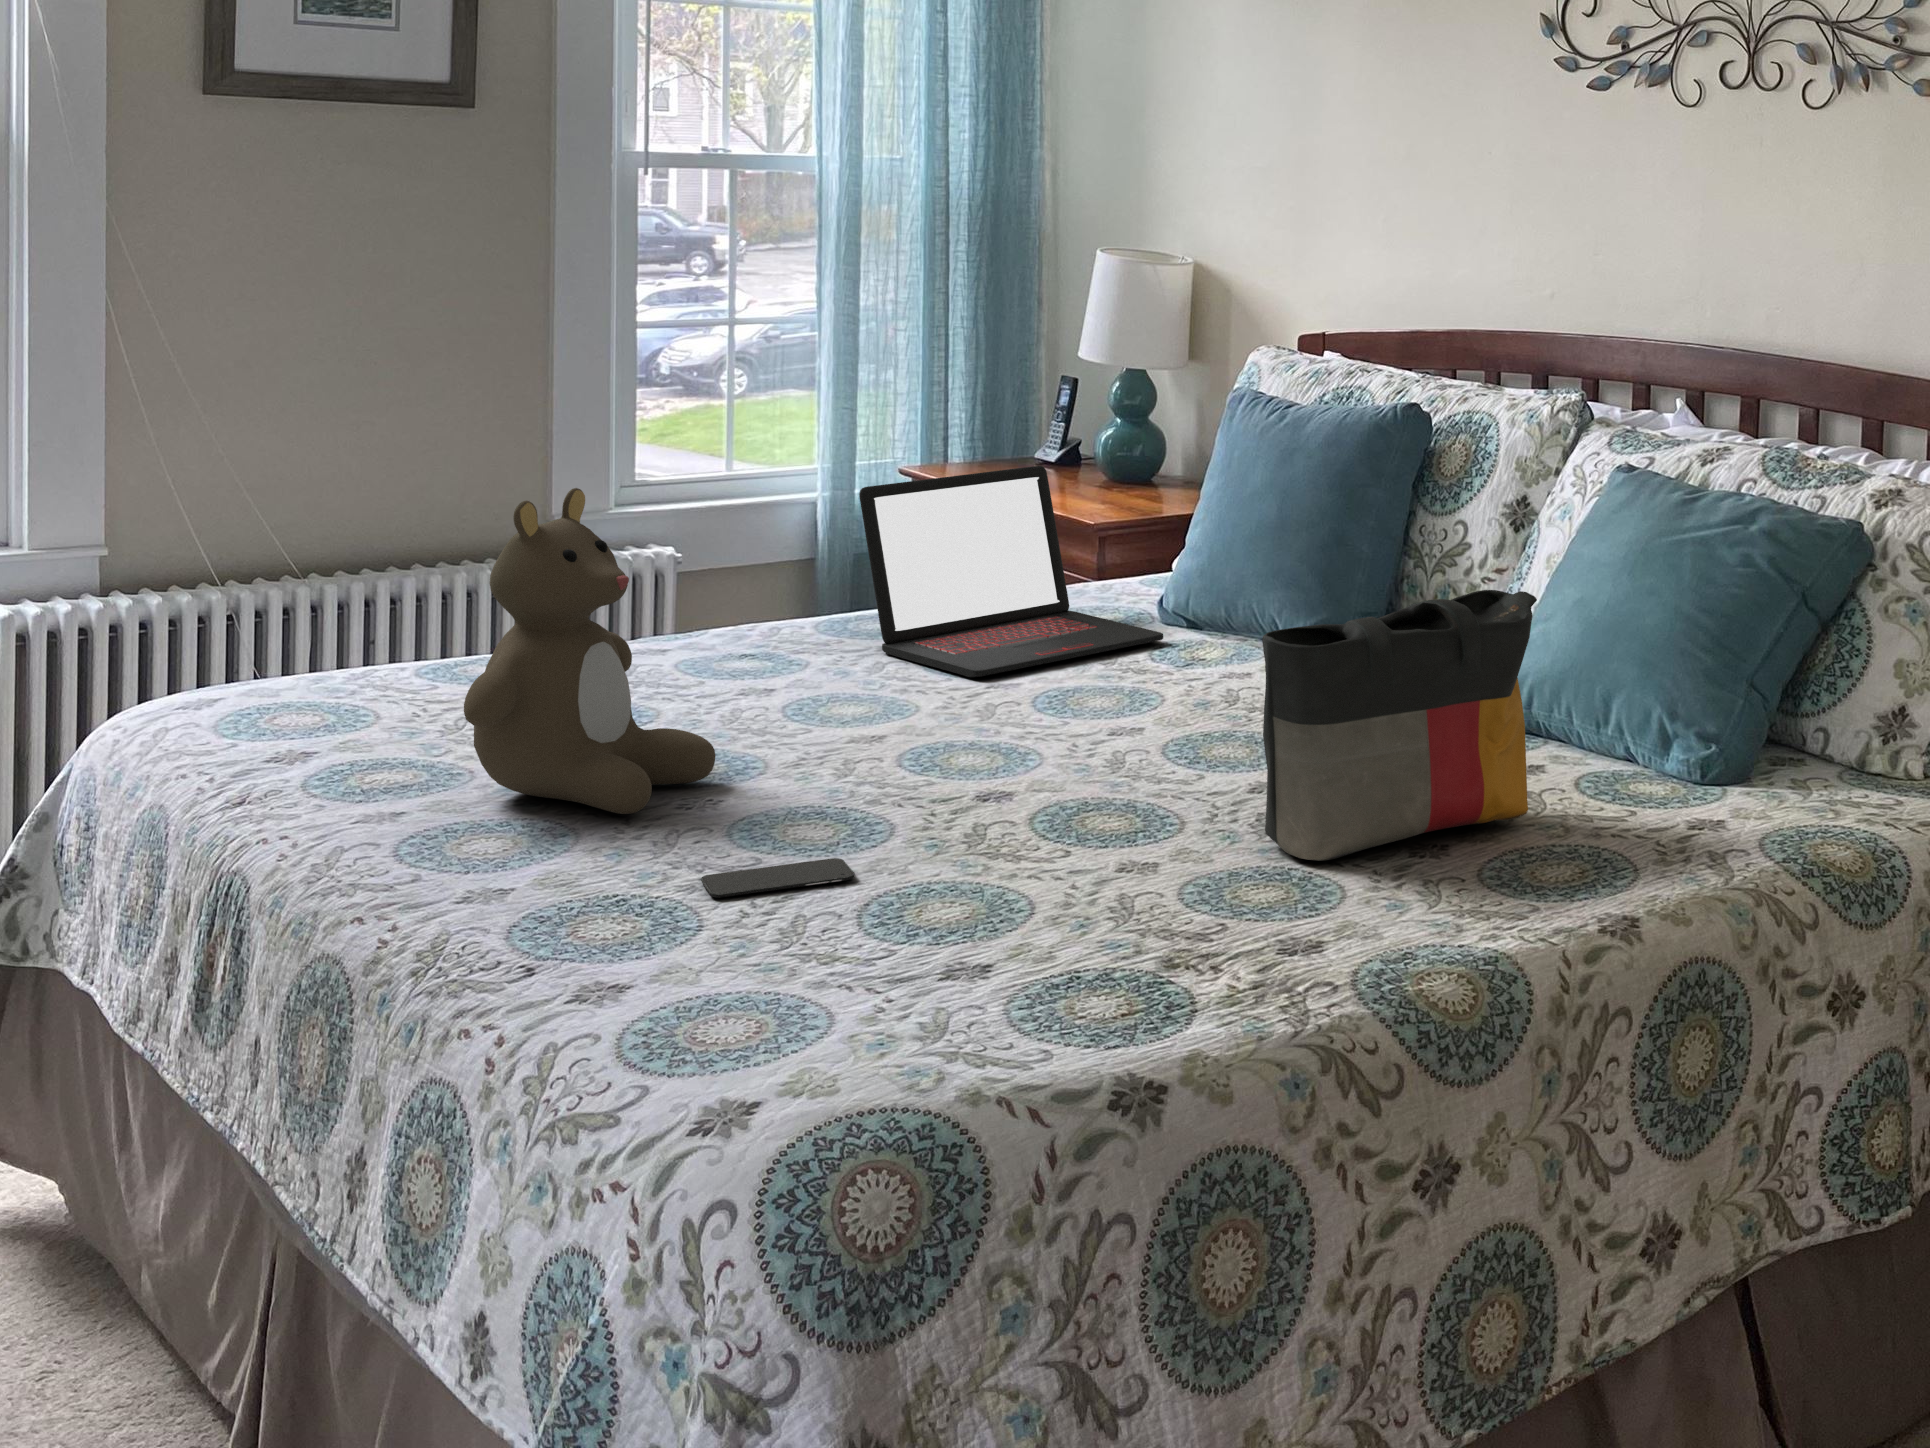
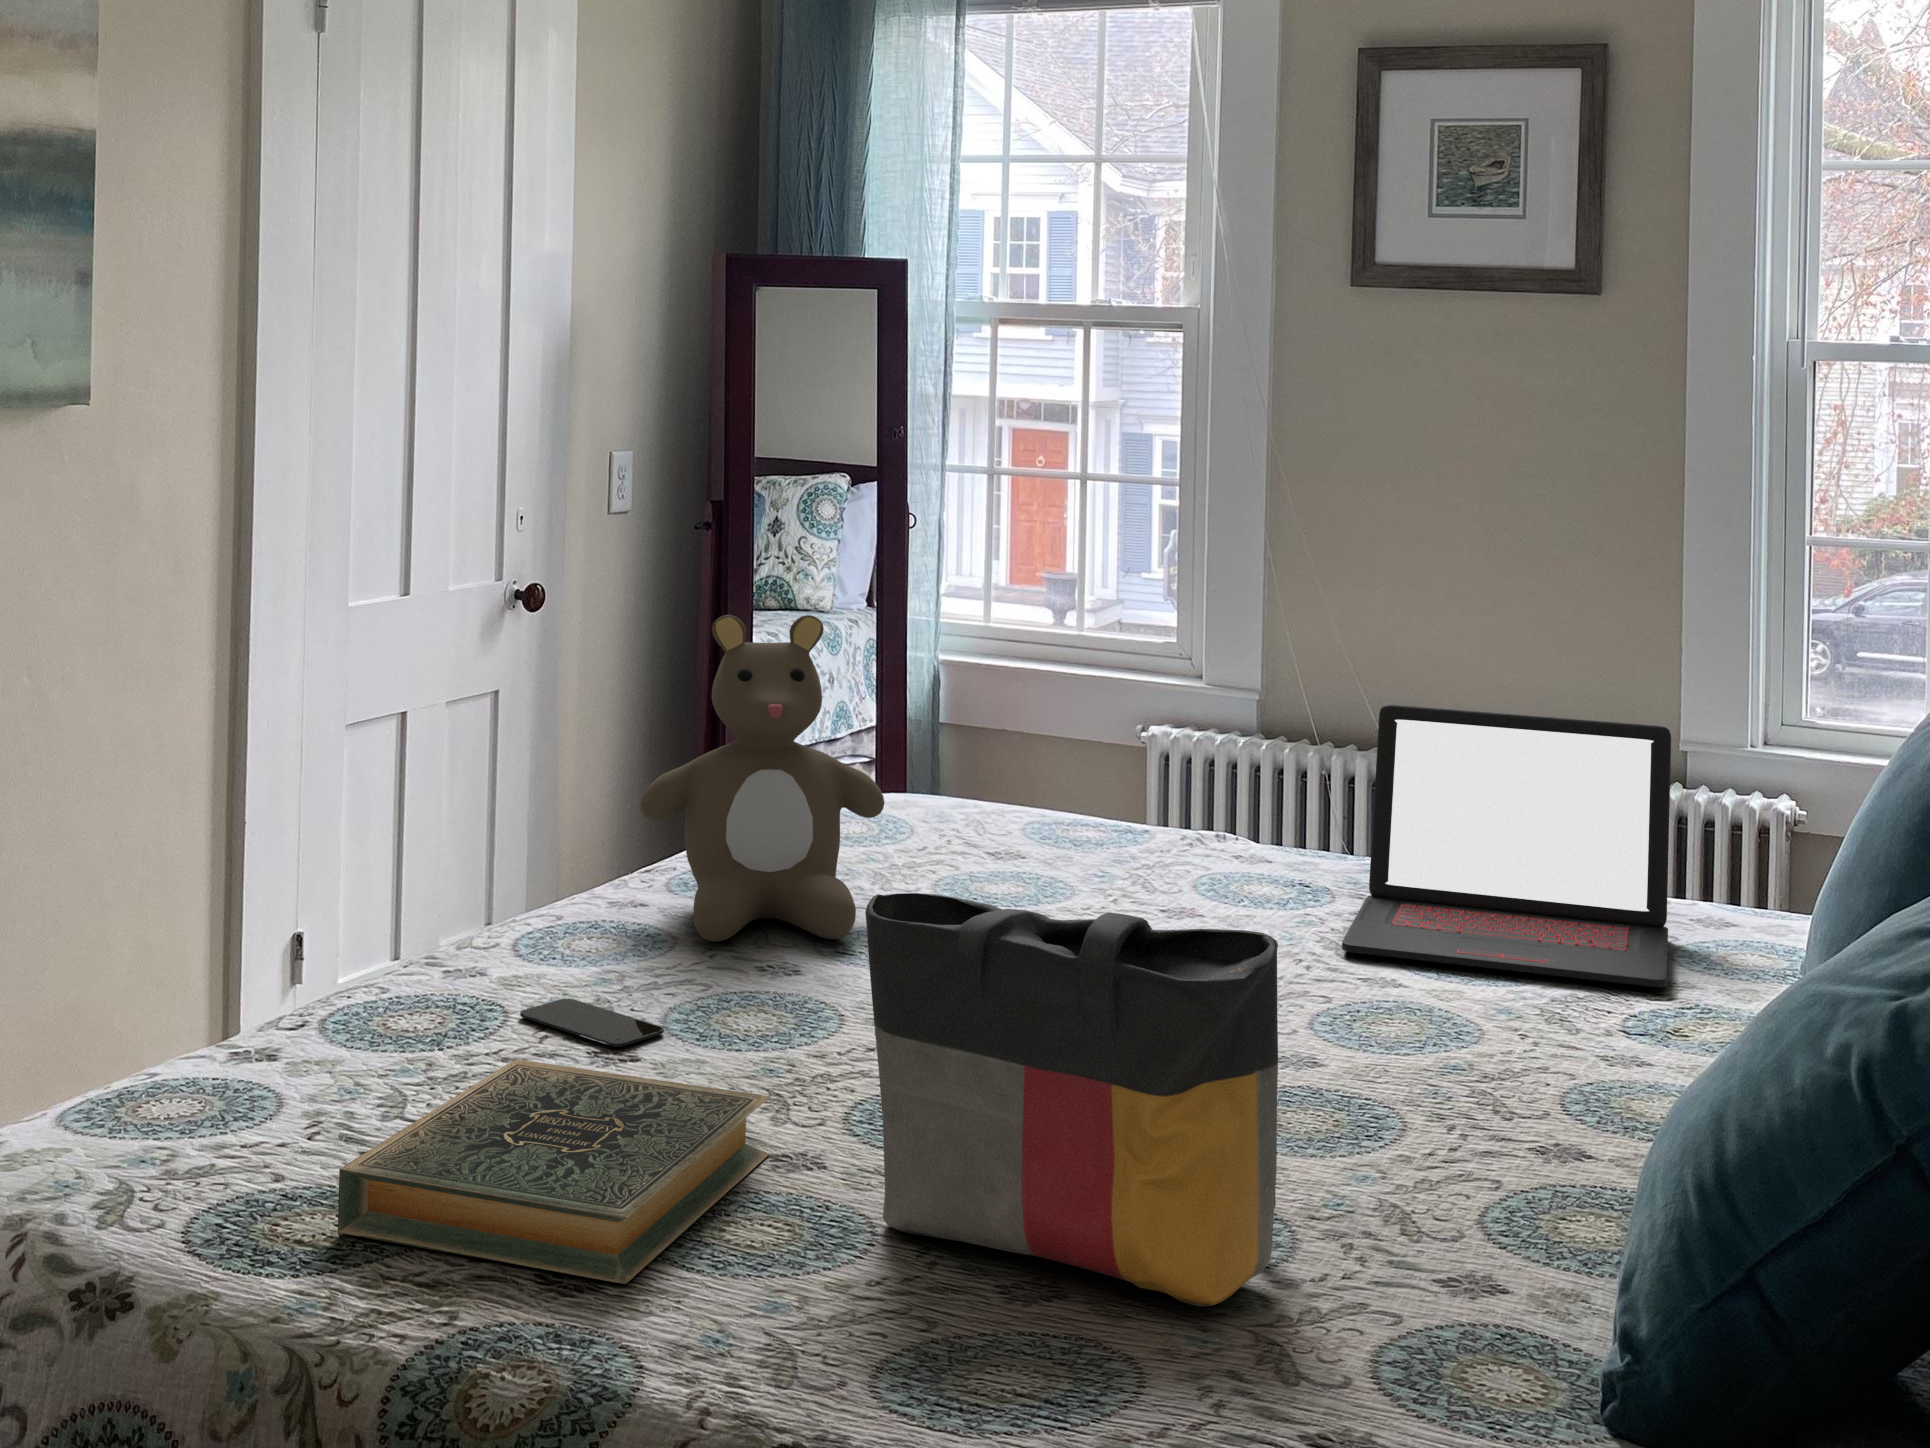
hardback book: none [955,828,1329,1002] -> present [338,1059,770,1284]

